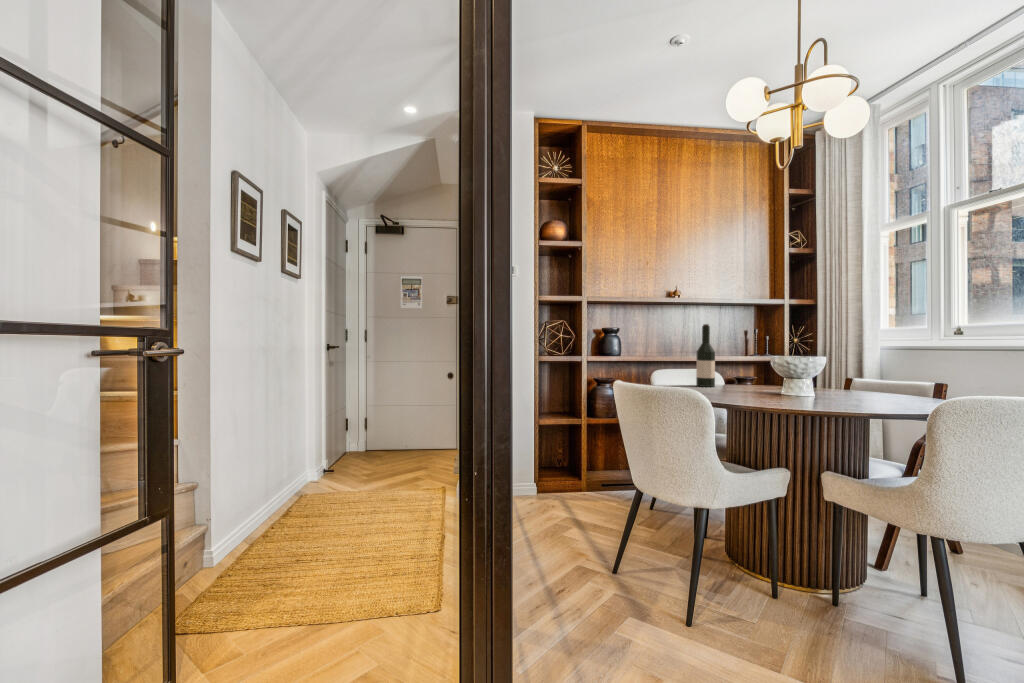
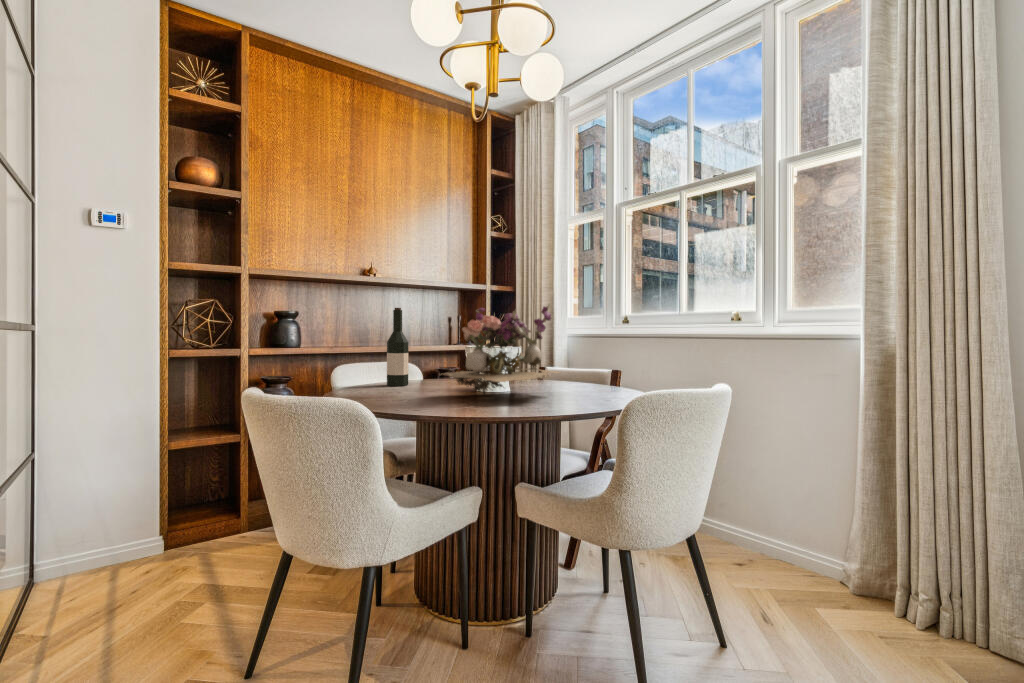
flower arrangement: none [748,318,872,397] -> present [441,304,560,394]

